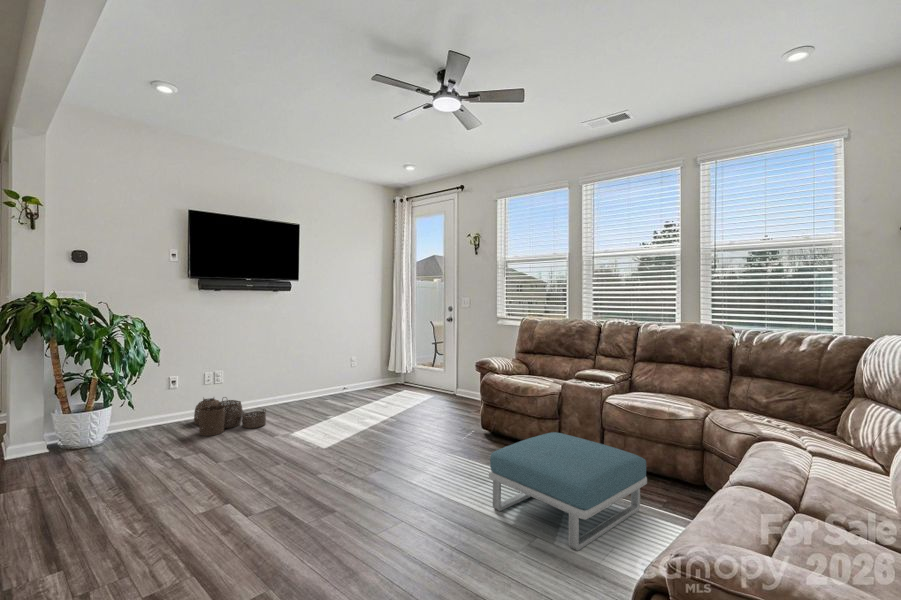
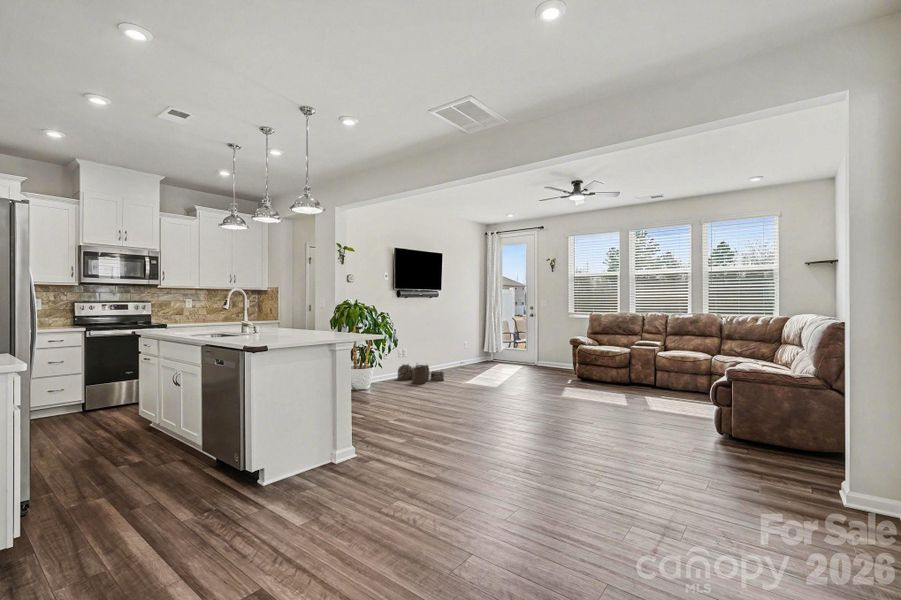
footstool: present [489,432,647,551] -> none [613,369,688,410]

